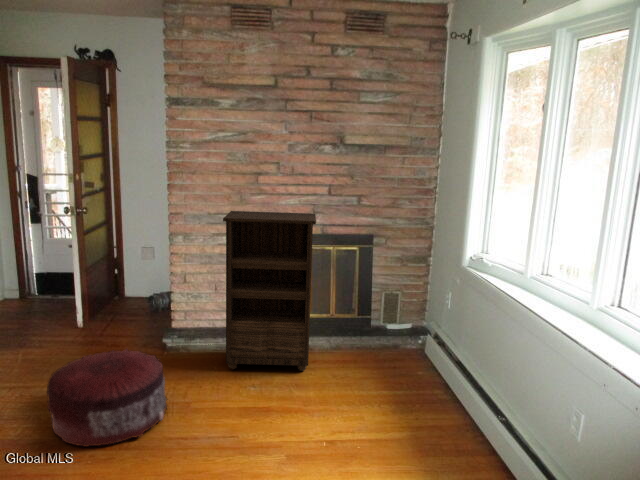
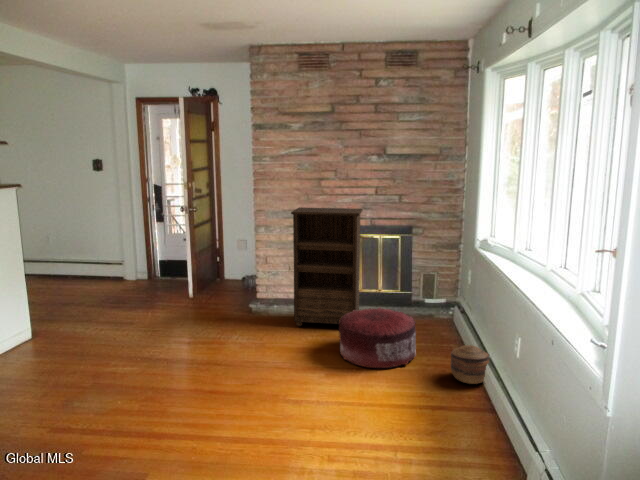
pouf: present [47,349,167,447] -> present [339,307,416,368]
basket: none [450,403,503,458] -> present [451,345,490,384]

